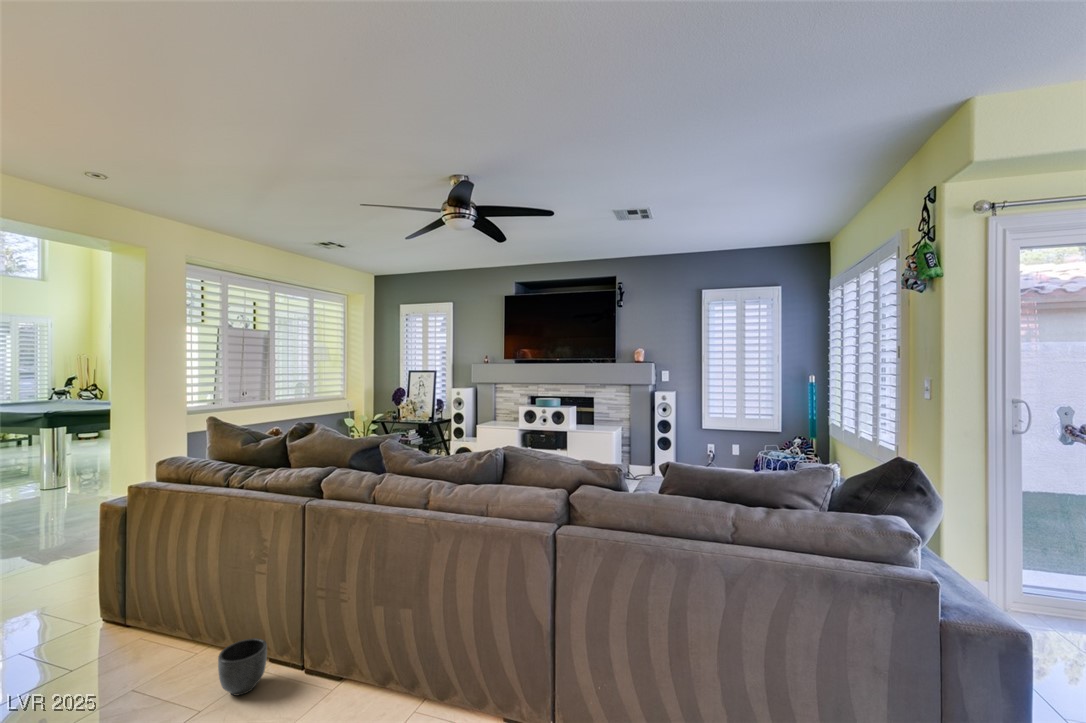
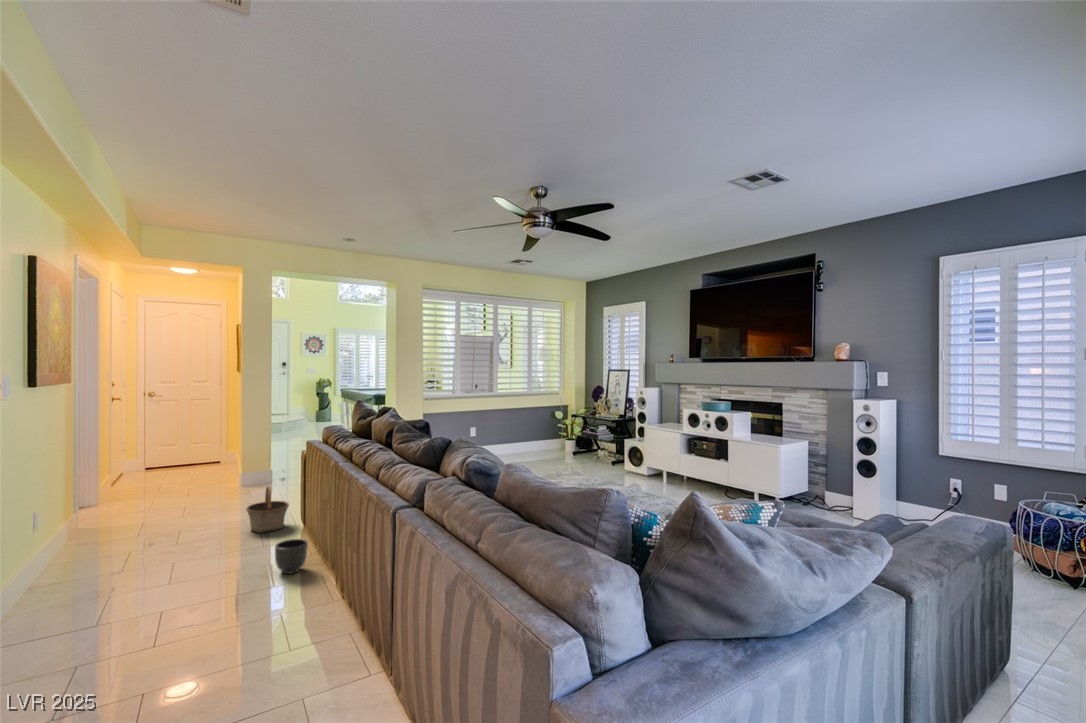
basket: none [43,584,127,664] -> present [246,486,289,532]

